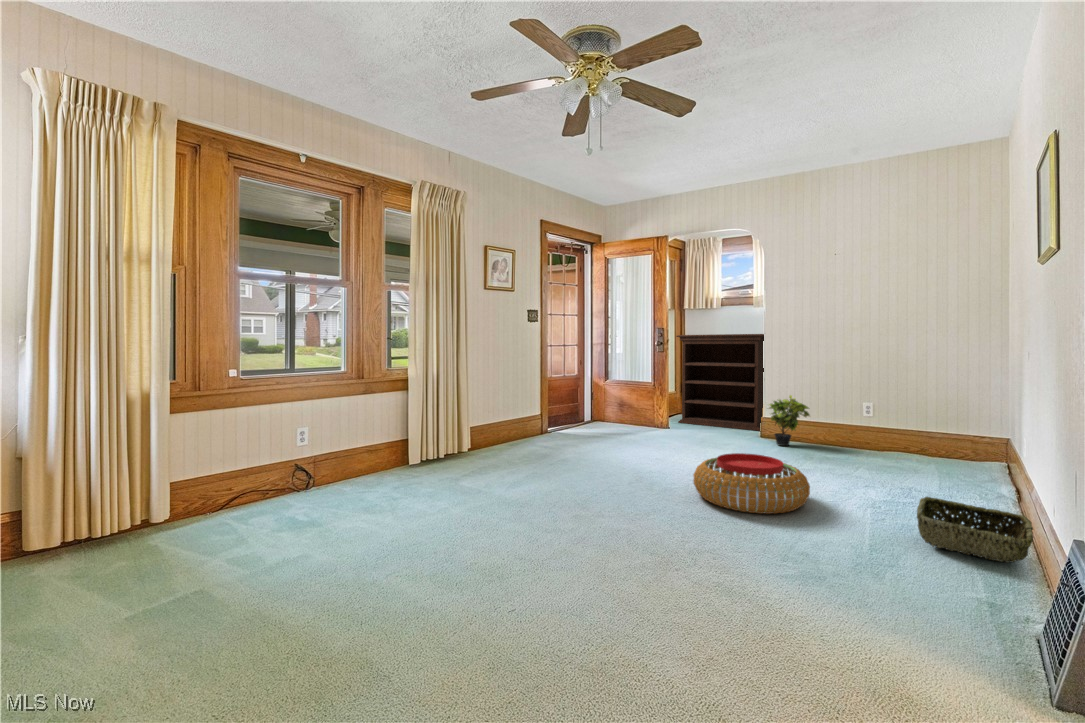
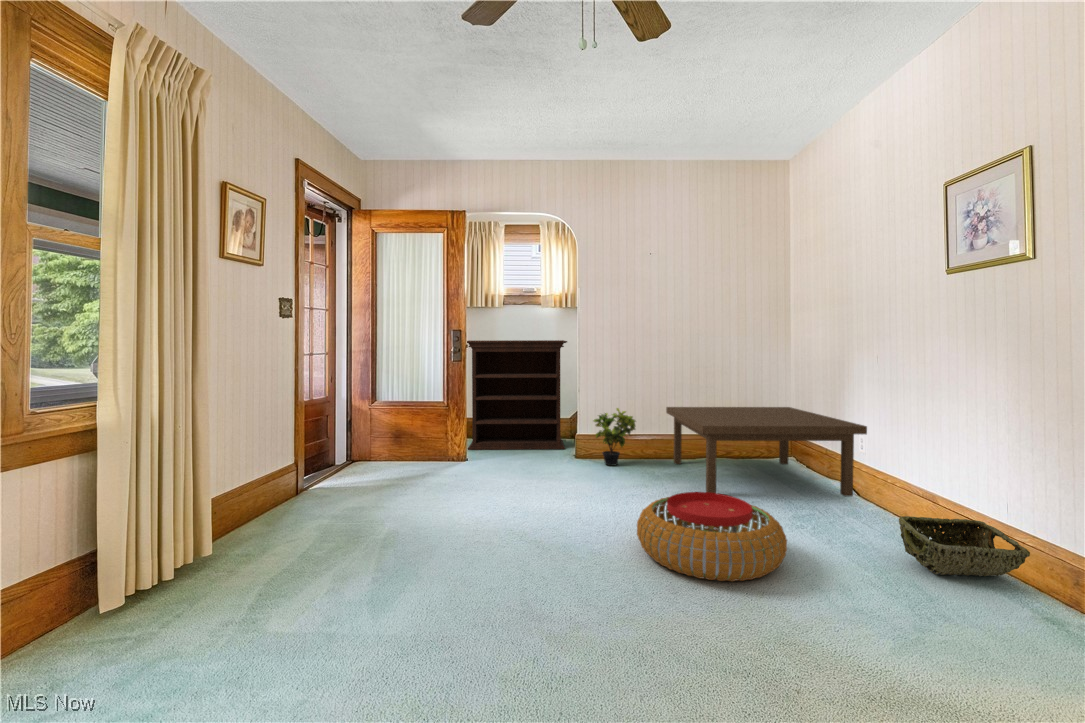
coffee table: none [822,398,1024,501] -> present [666,407,867,497]

